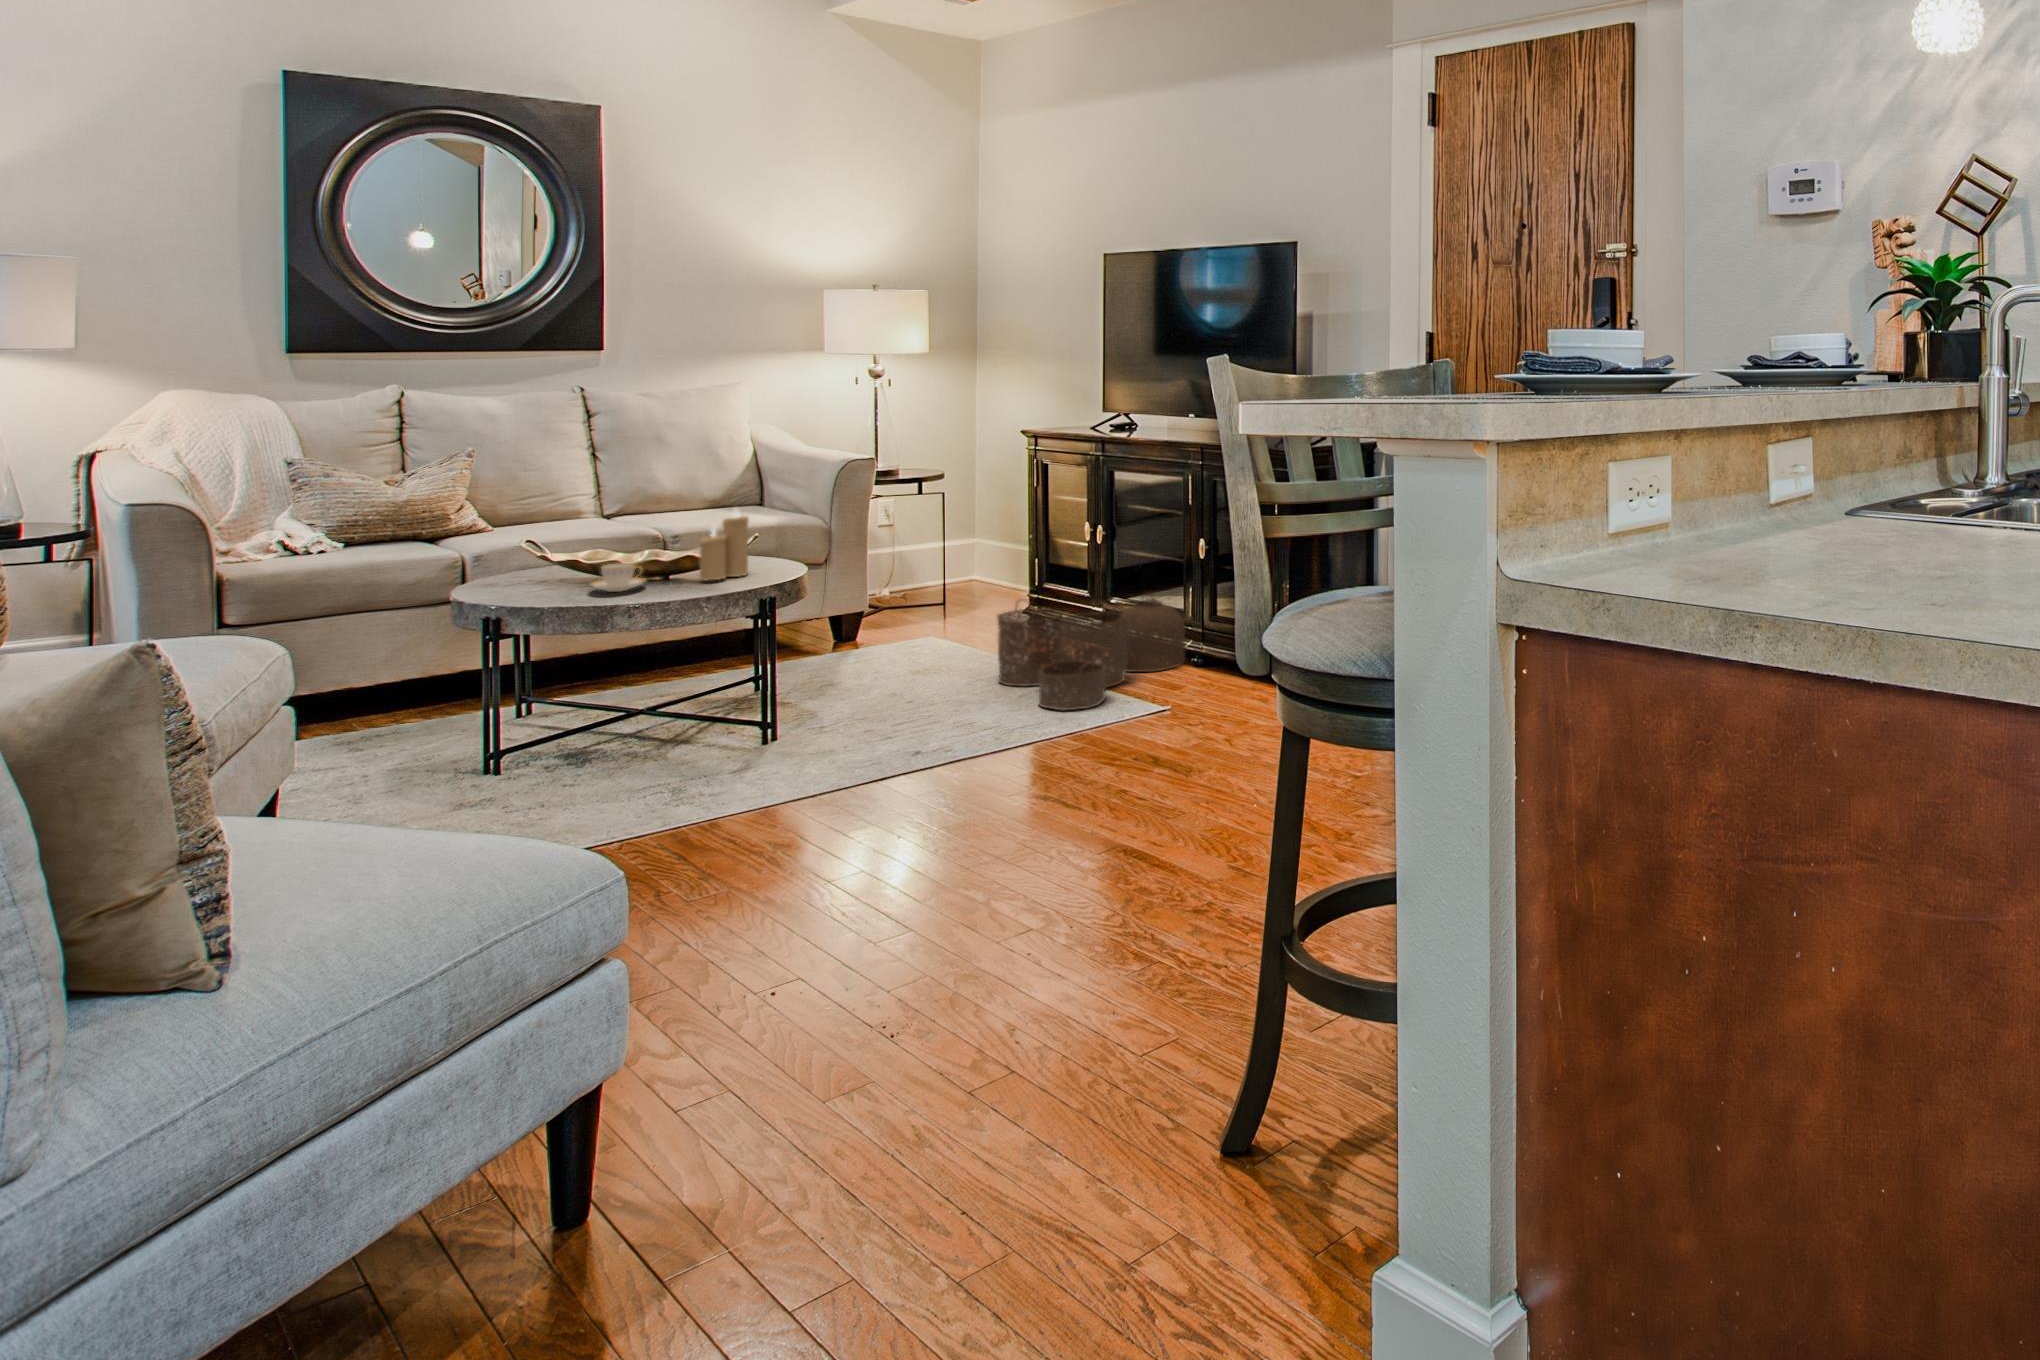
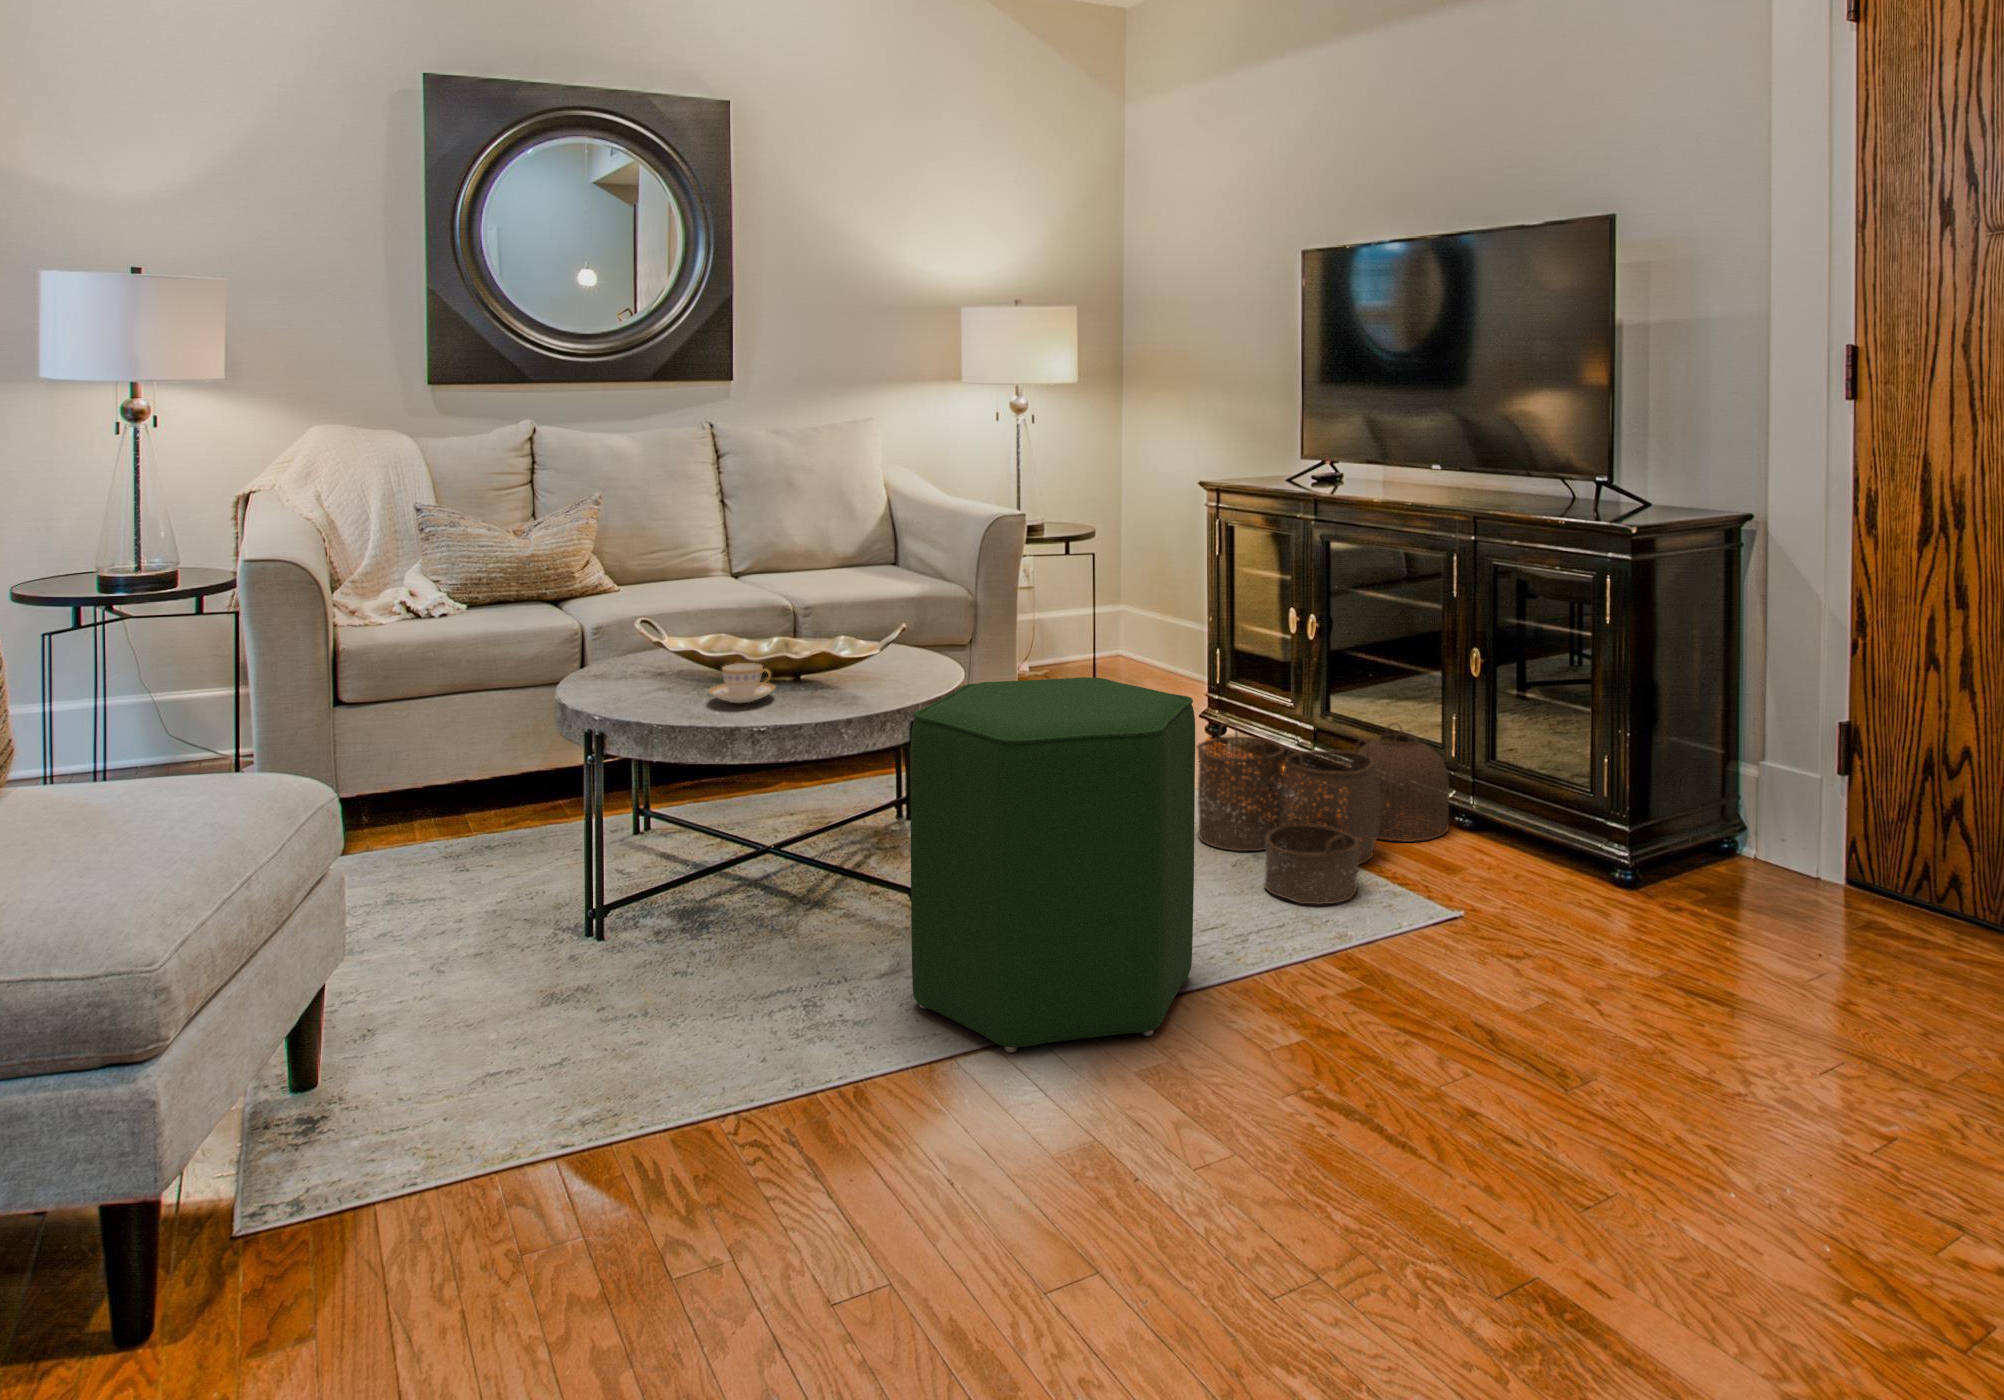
candle: present [699,510,749,580] -> none [838,592,898,692]
ottoman: none [756,561,972,803] -> present [910,677,1195,1052]

